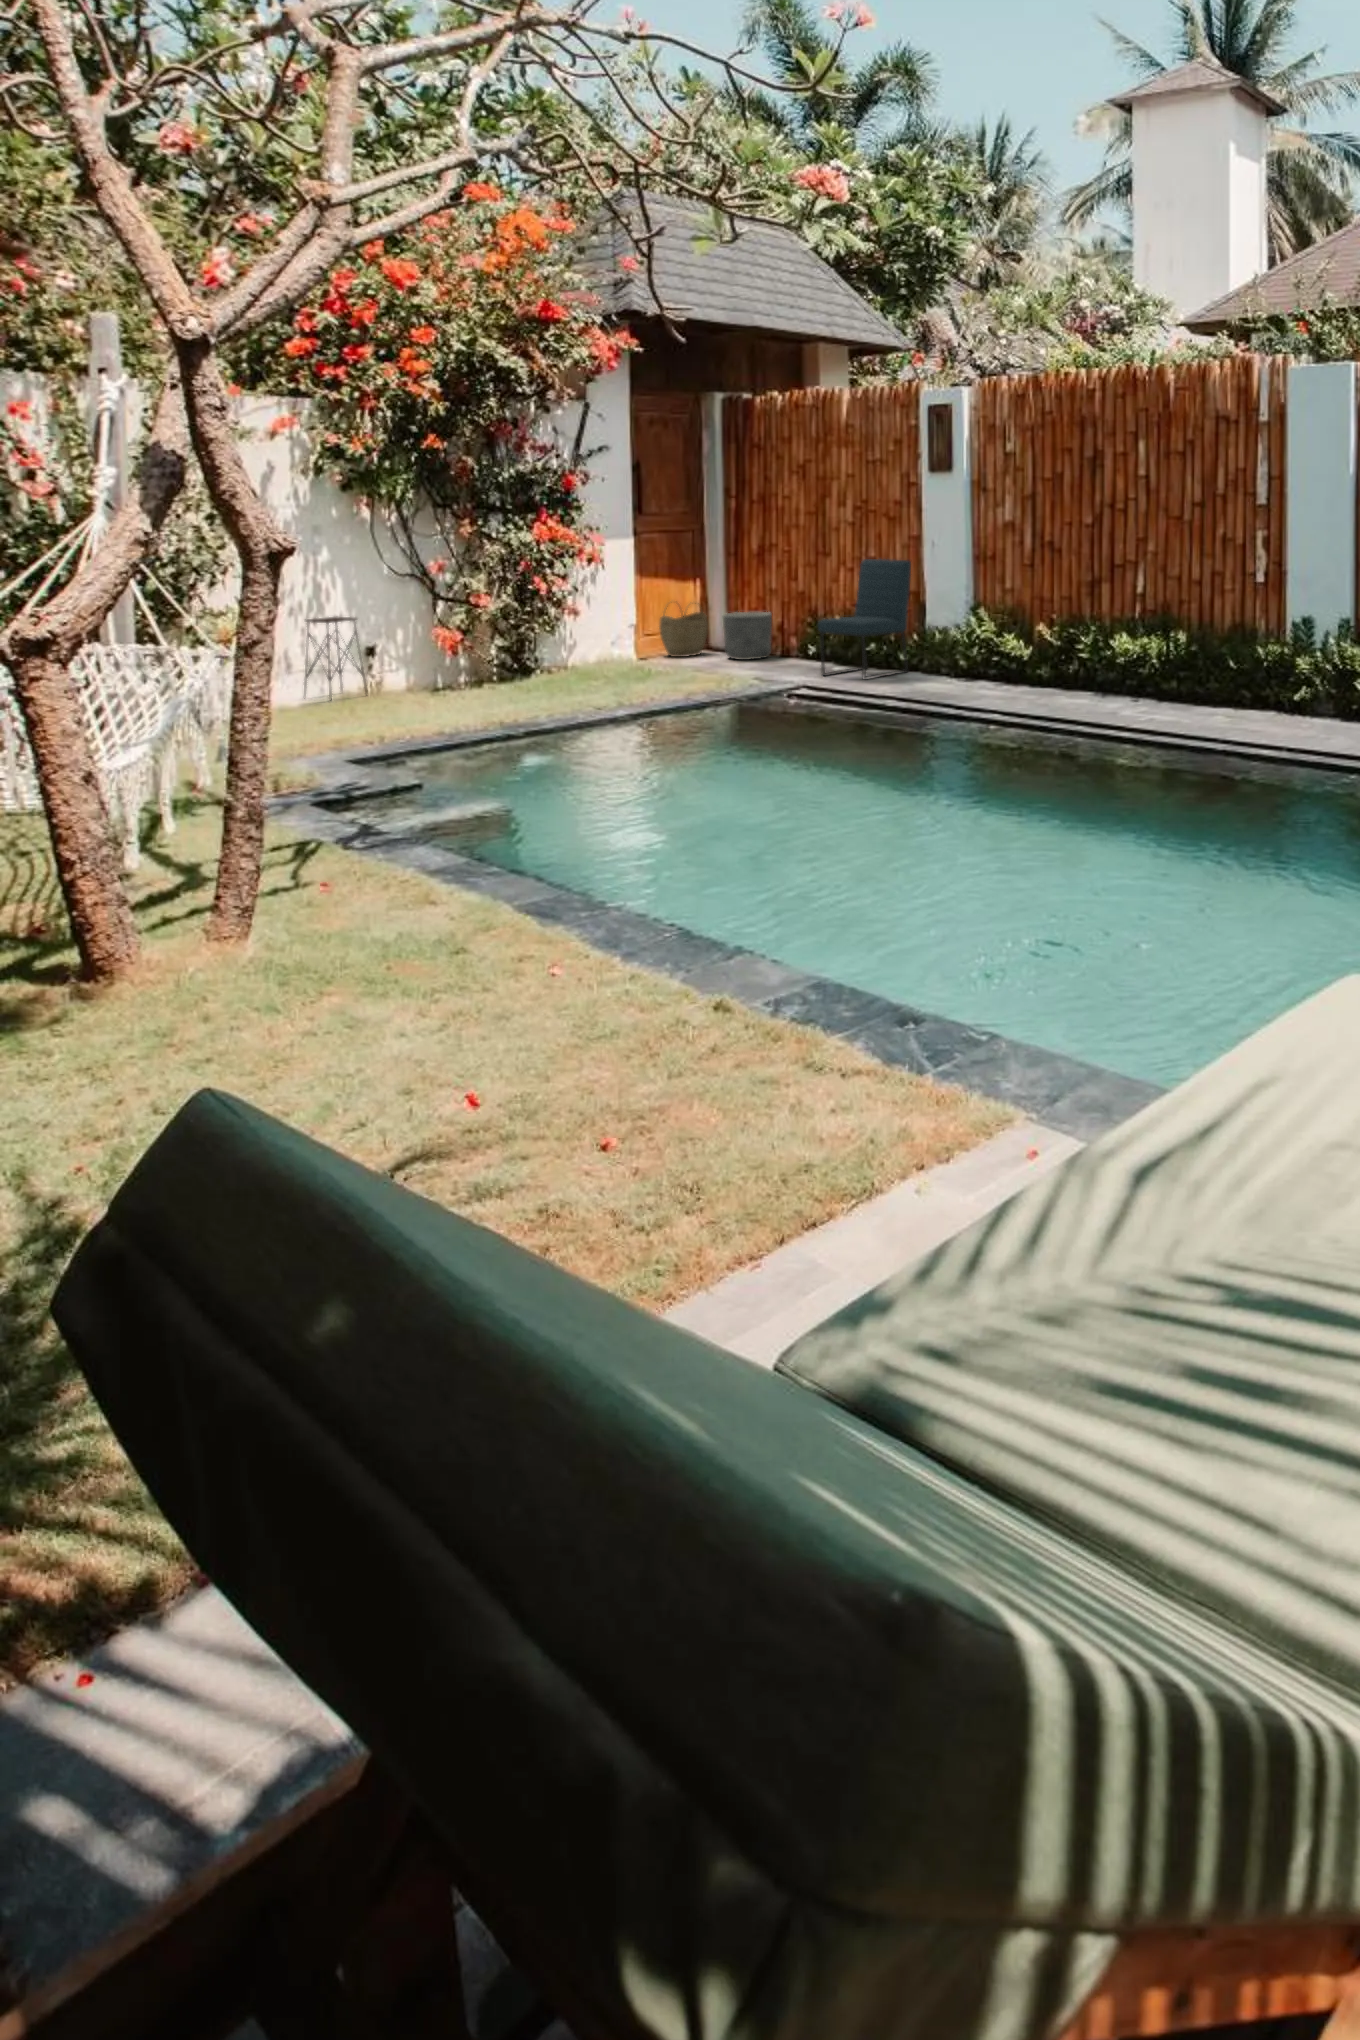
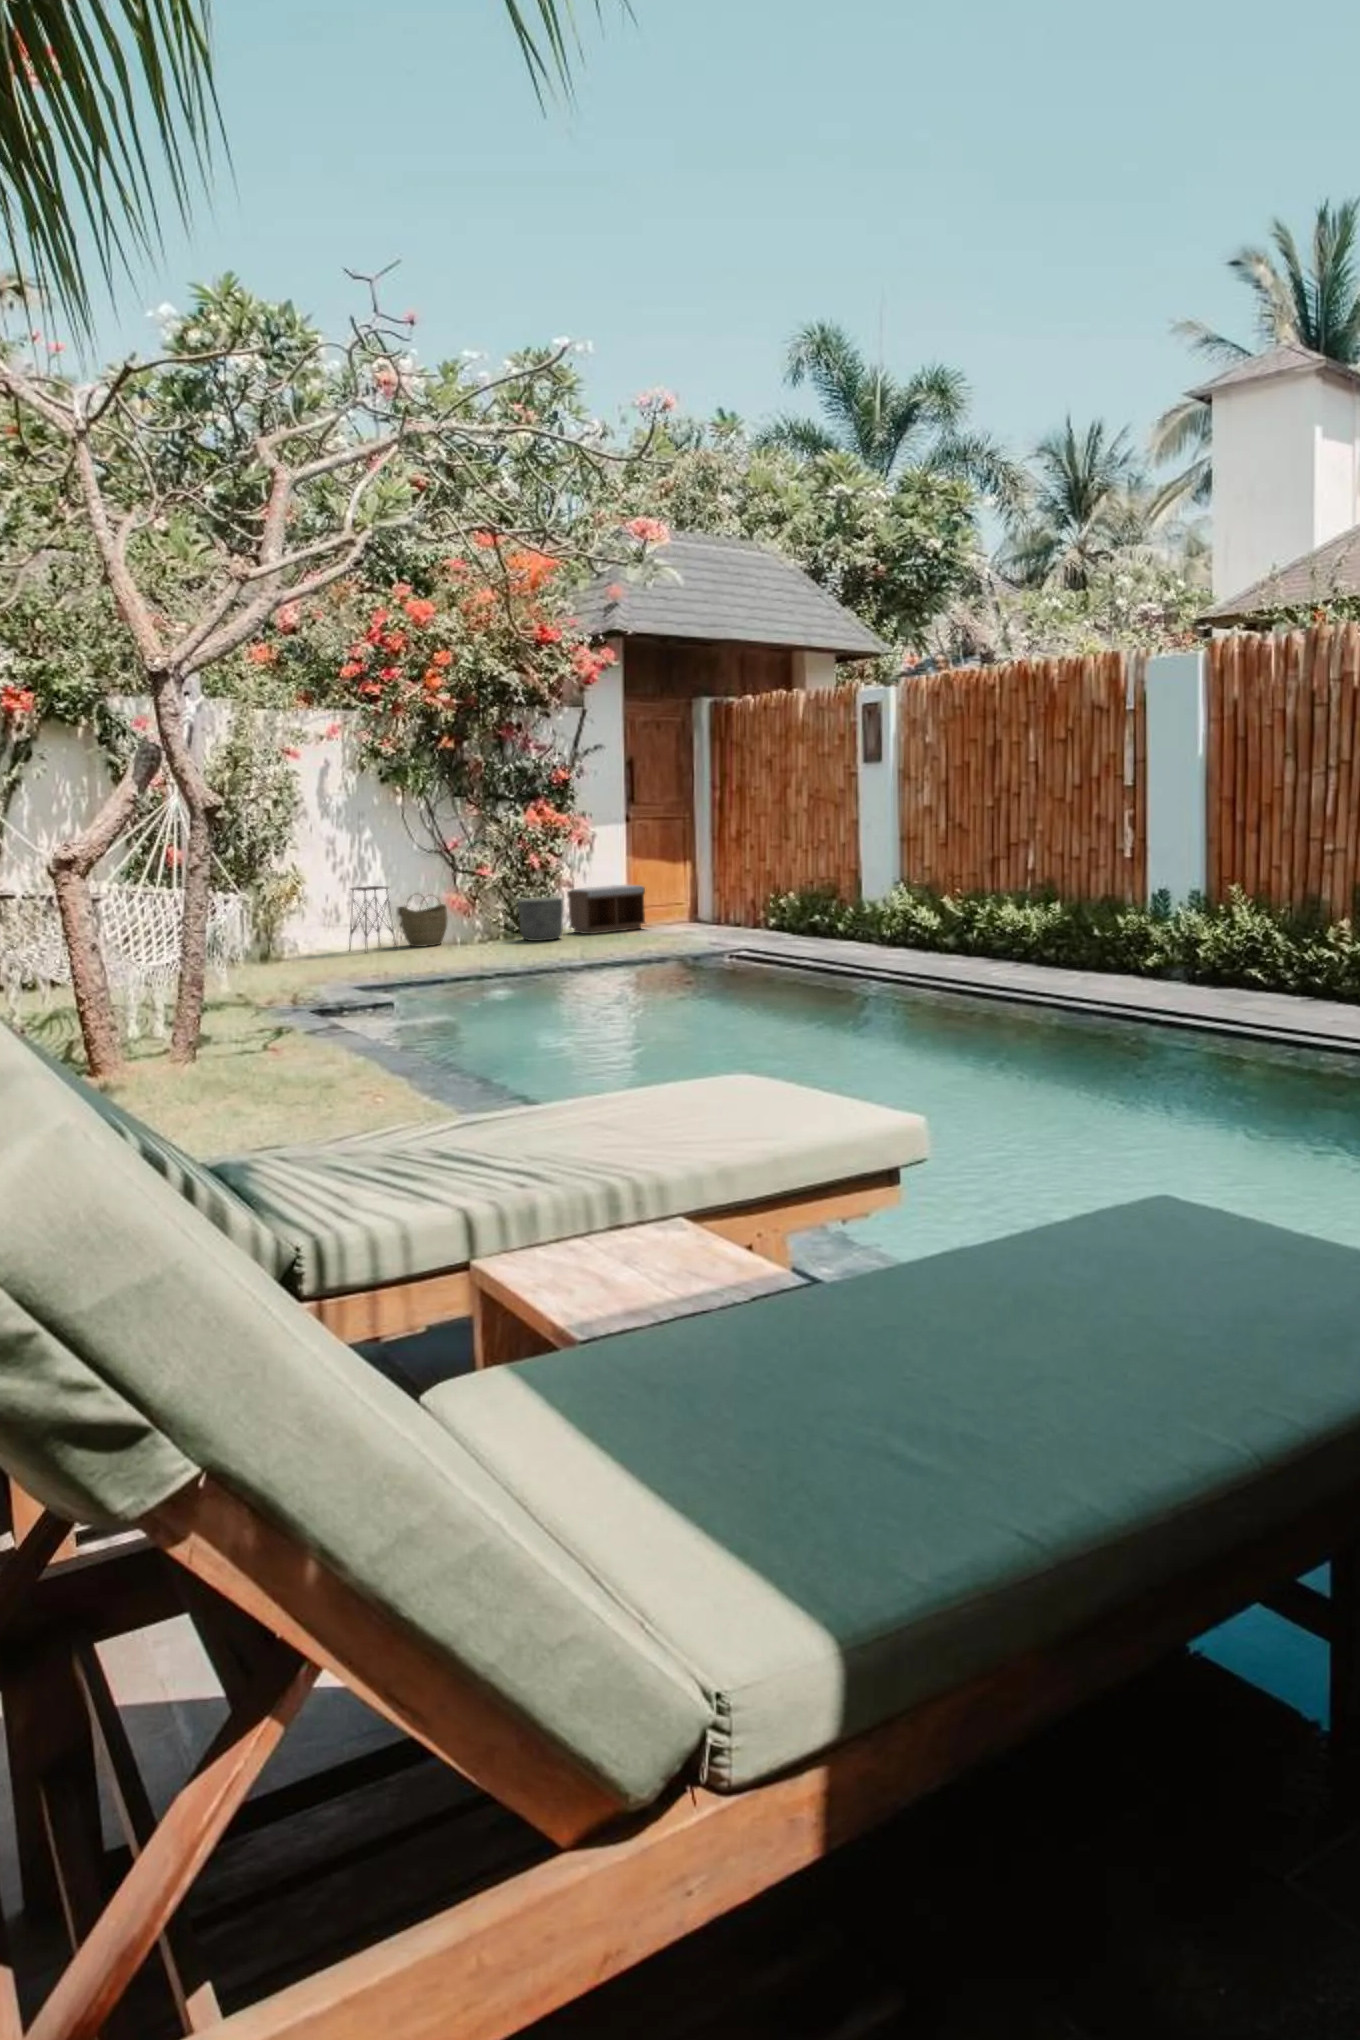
chair: present [818,559,911,680] -> none [761,840,844,946]
woven basket: present [660,603,708,657] -> present [401,897,448,947]
bench: none [568,609,661,669] -> present [567,885,645,934]
planter: present [723,612,772,660] -> present [518,897,563,941]

